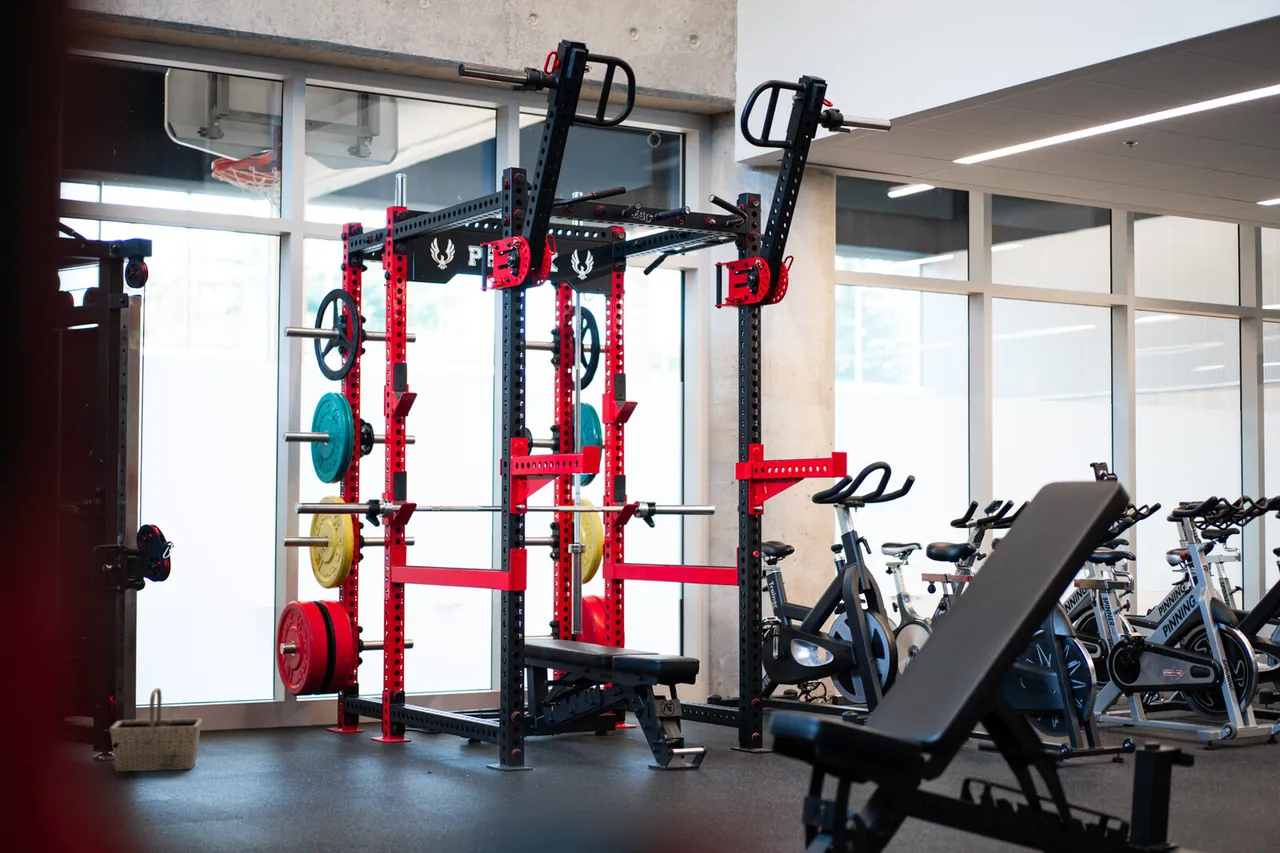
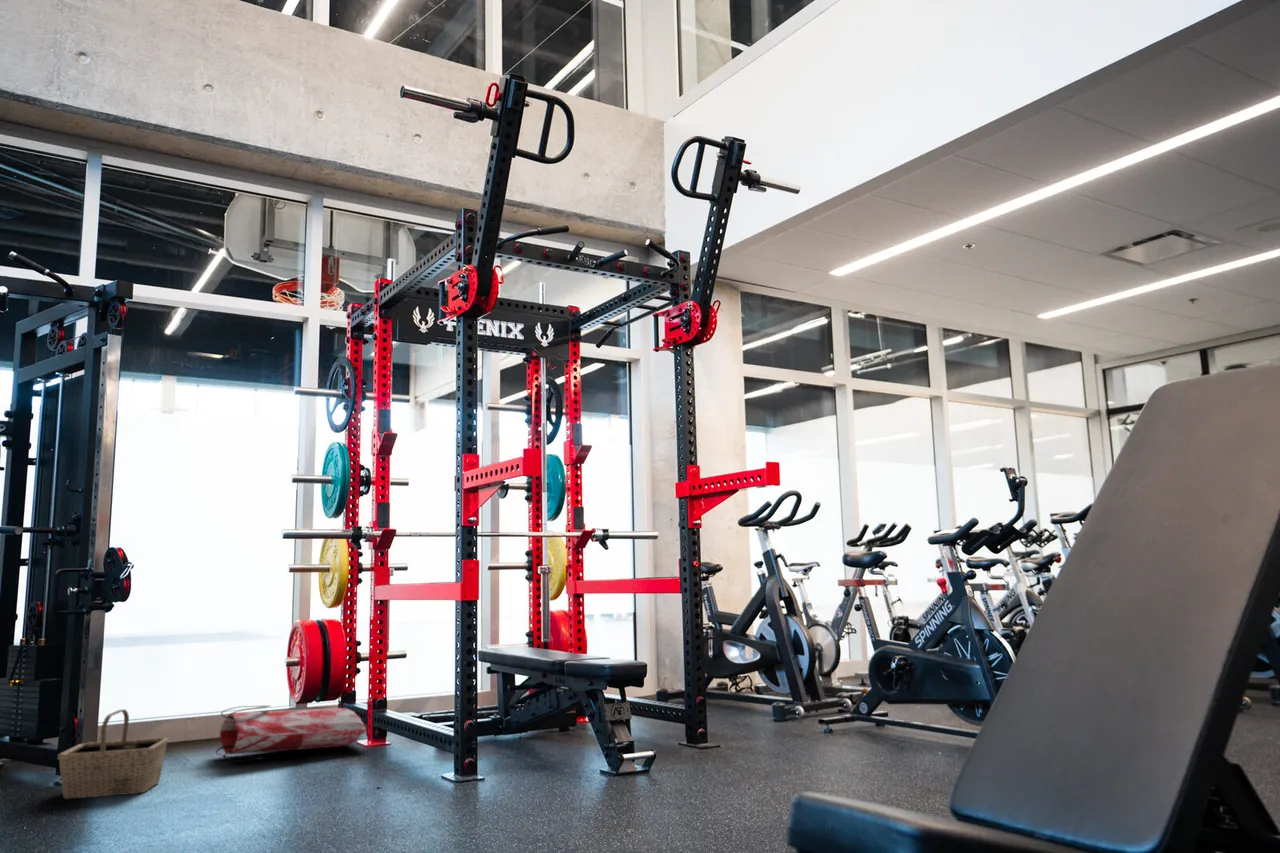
bag: none [228,693,386,749] -> present [216,706,365,761]

